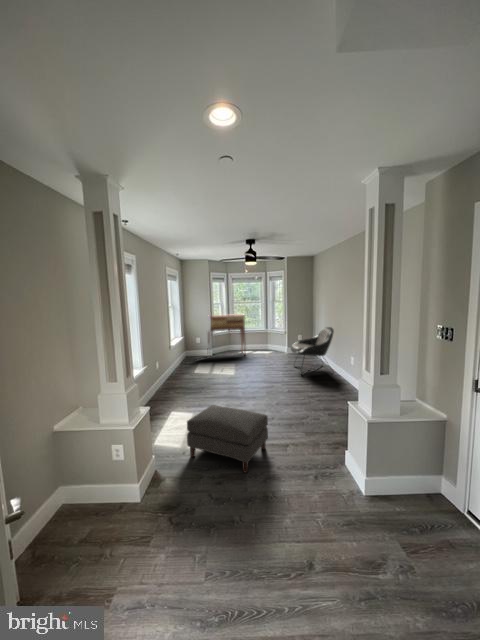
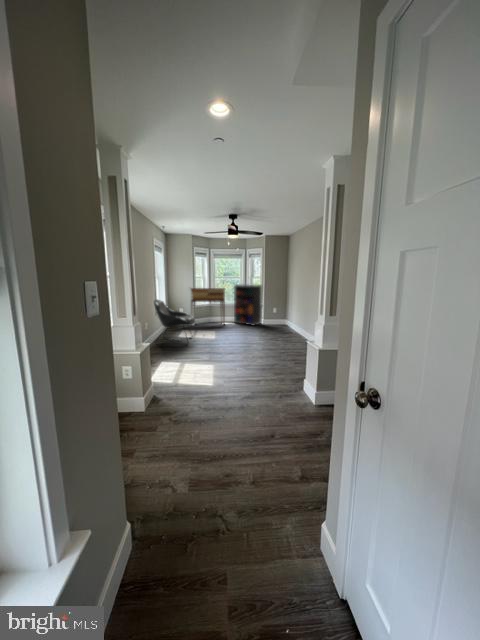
bookshelf: none [255,309,286,355] -> present [234,284,262,325]
lounge chair: present [291,327,334,375] -> present [154,300,195,345]
ottoman: present [187,405,268,473] -> none [179,351,245,396]

